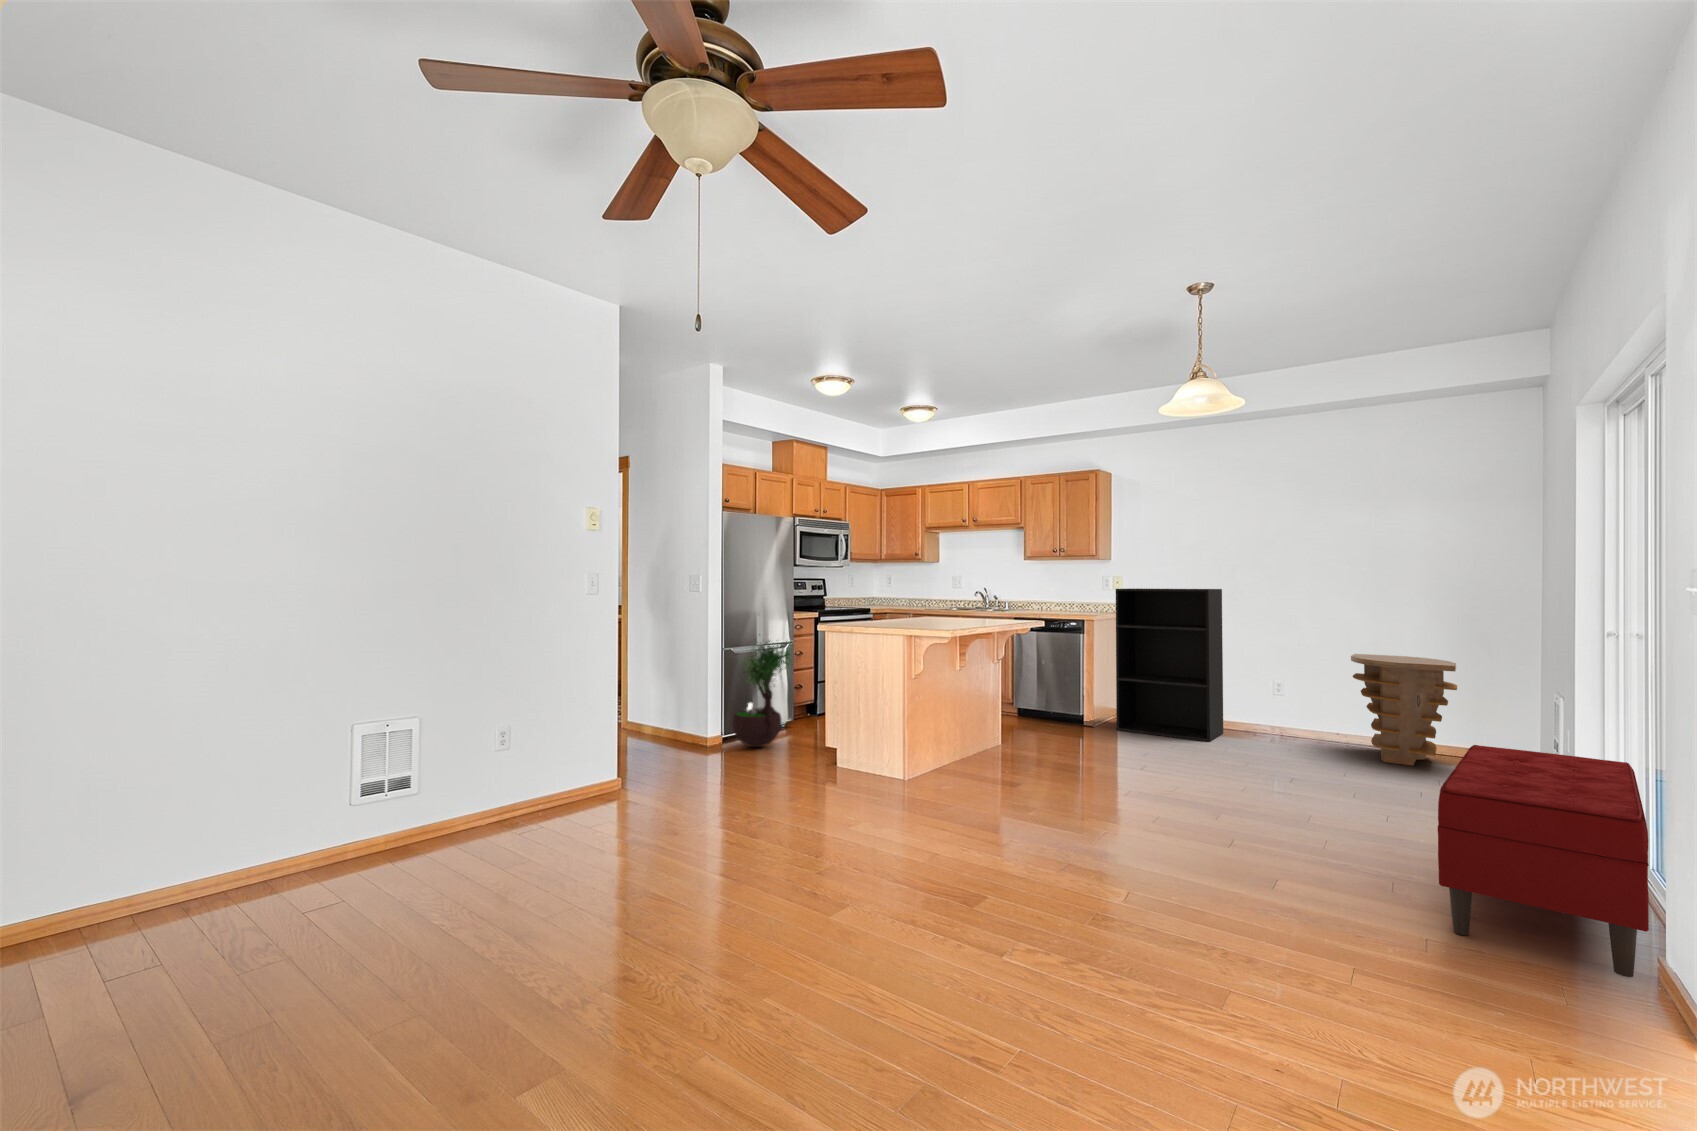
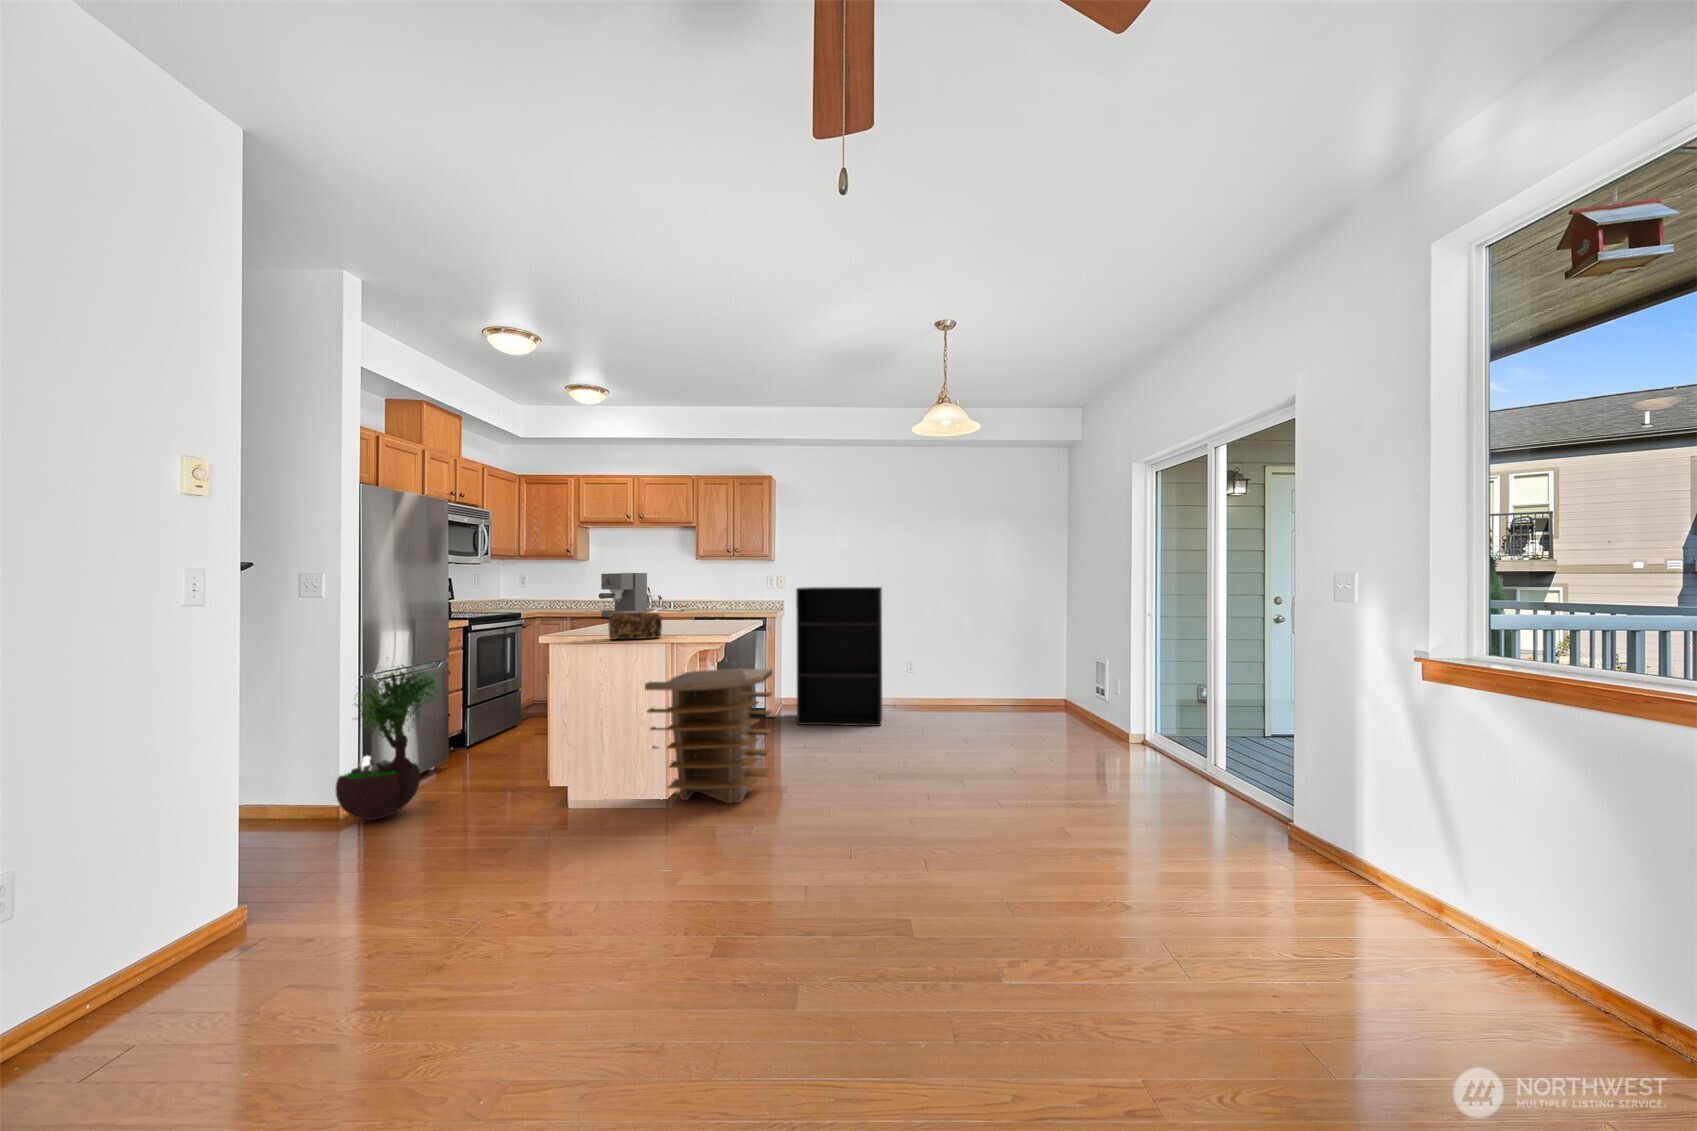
coffee maker: none [928,573,972,614] -> present [599,573,647,617]
bread loaf: none [904,607,950,630] -> present [608,612,662,640]
side table: present [1351,654,1457,766] -> present [645,669,772,803]
bench: present [1438,745,1649,977] -> none [1150,713,1370,898]

